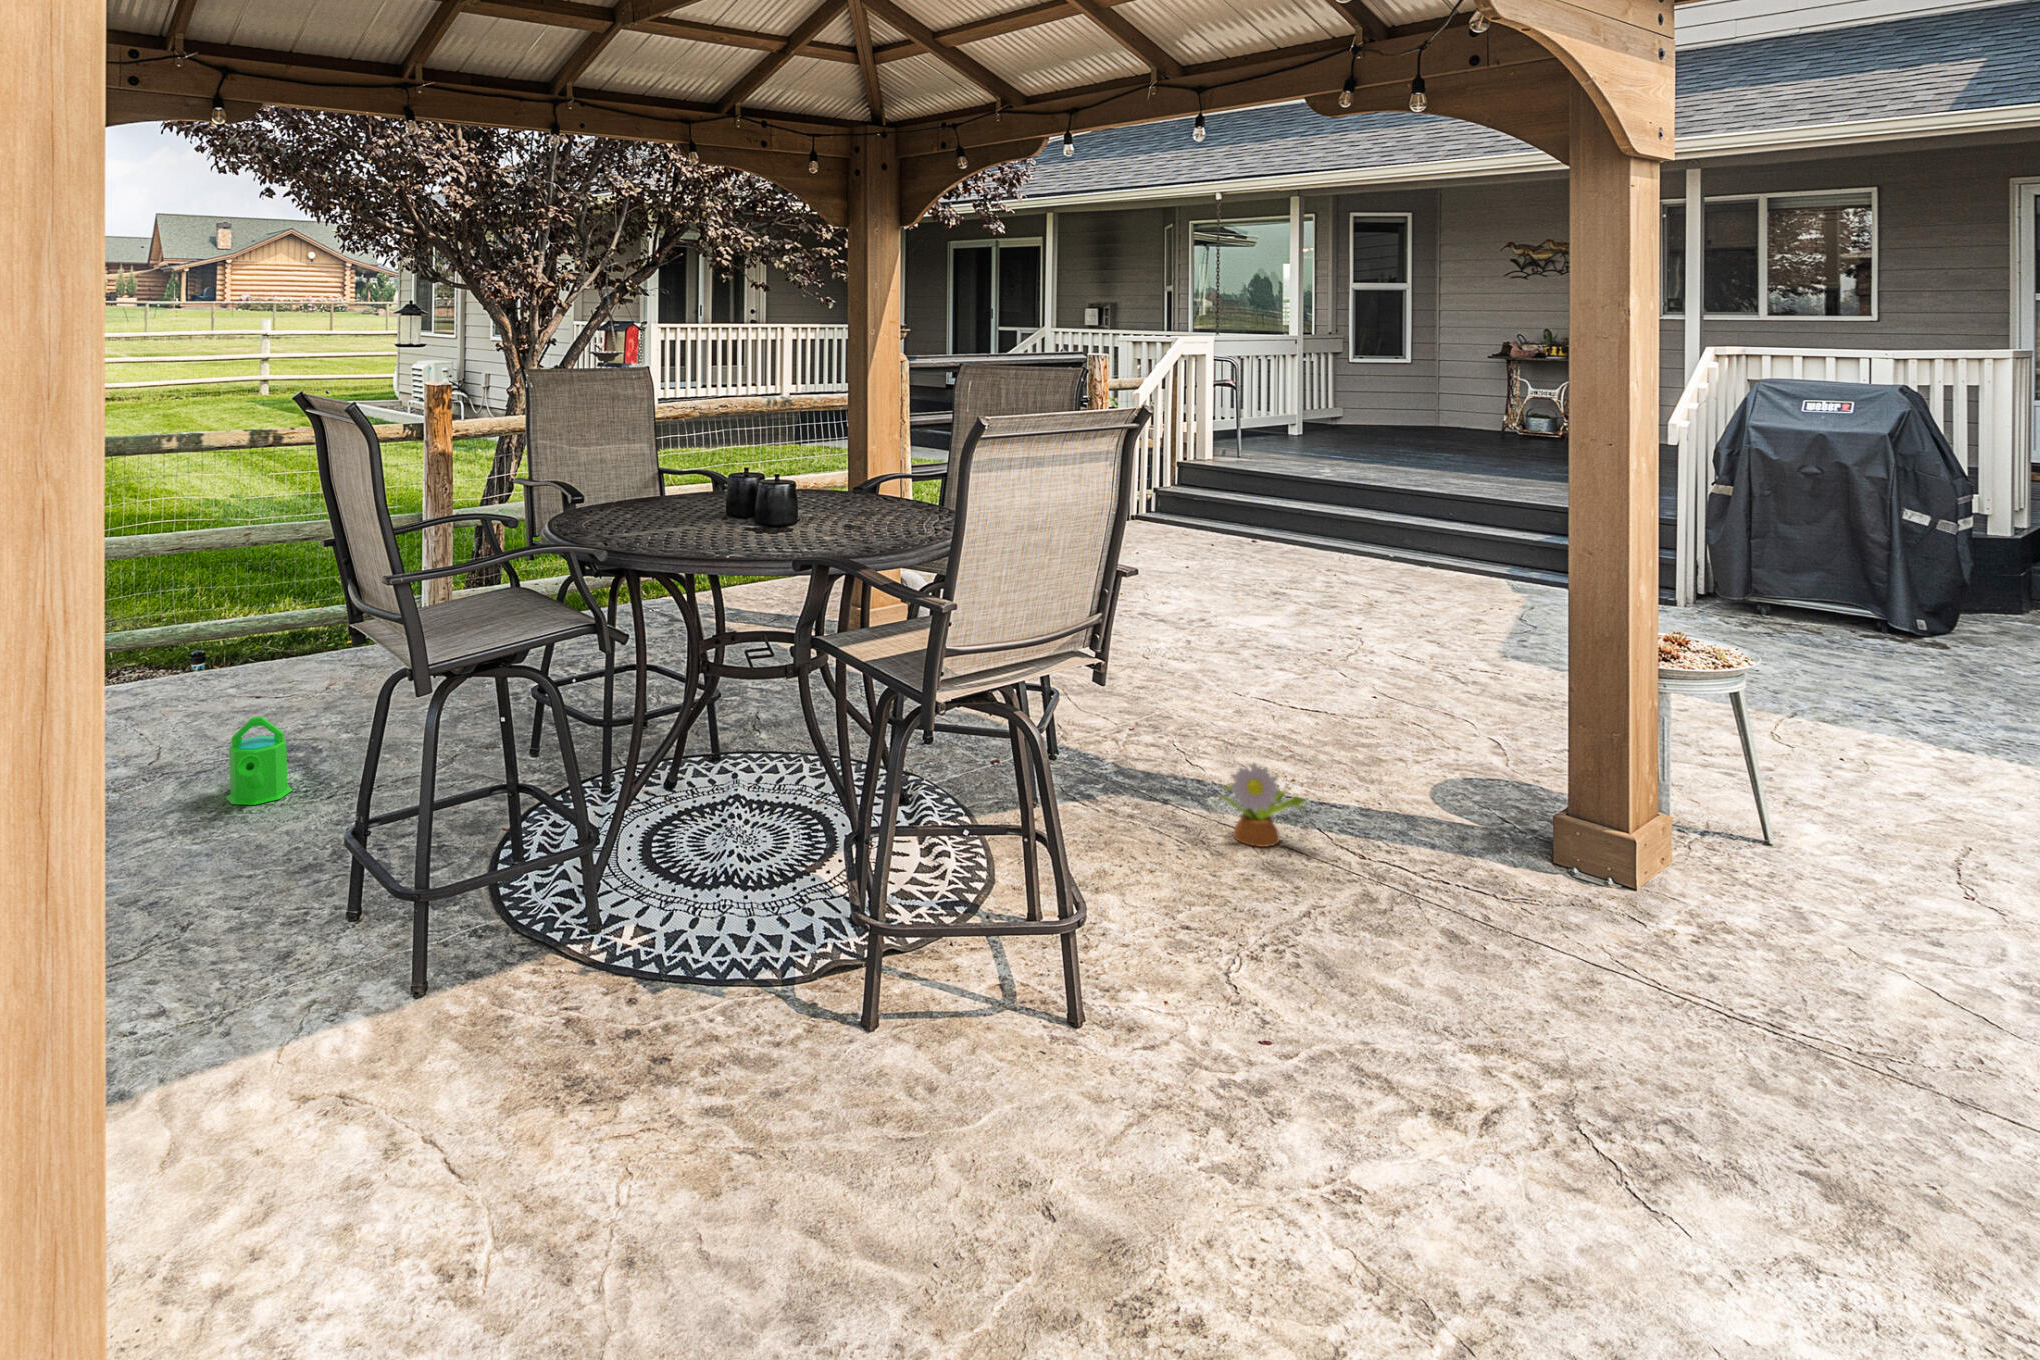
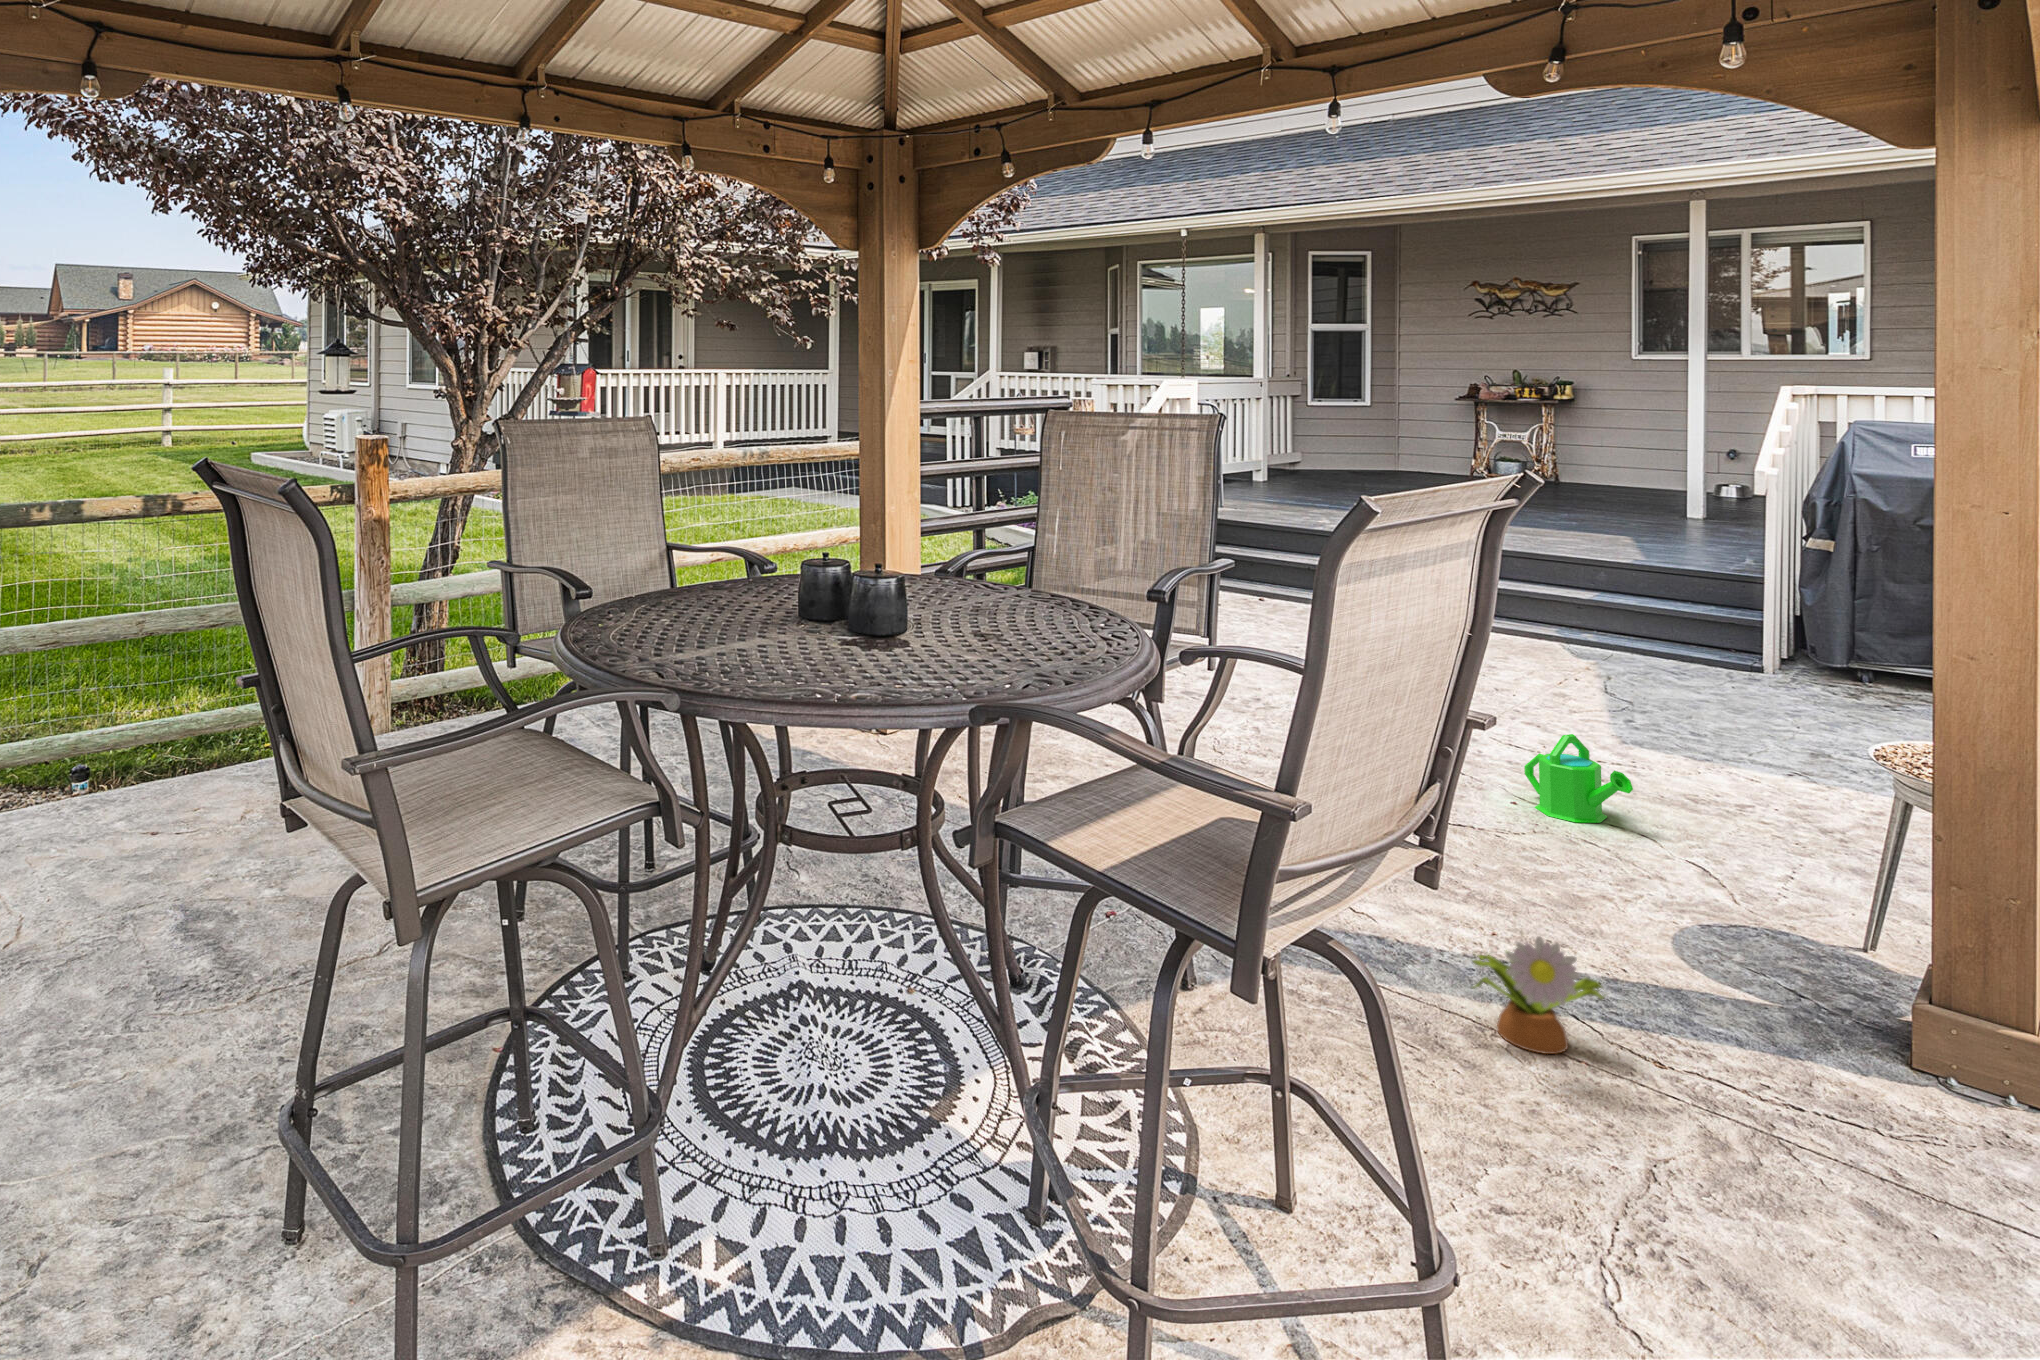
watering can: present [226,716,292,805] -> present [1524,734,1633,823]

